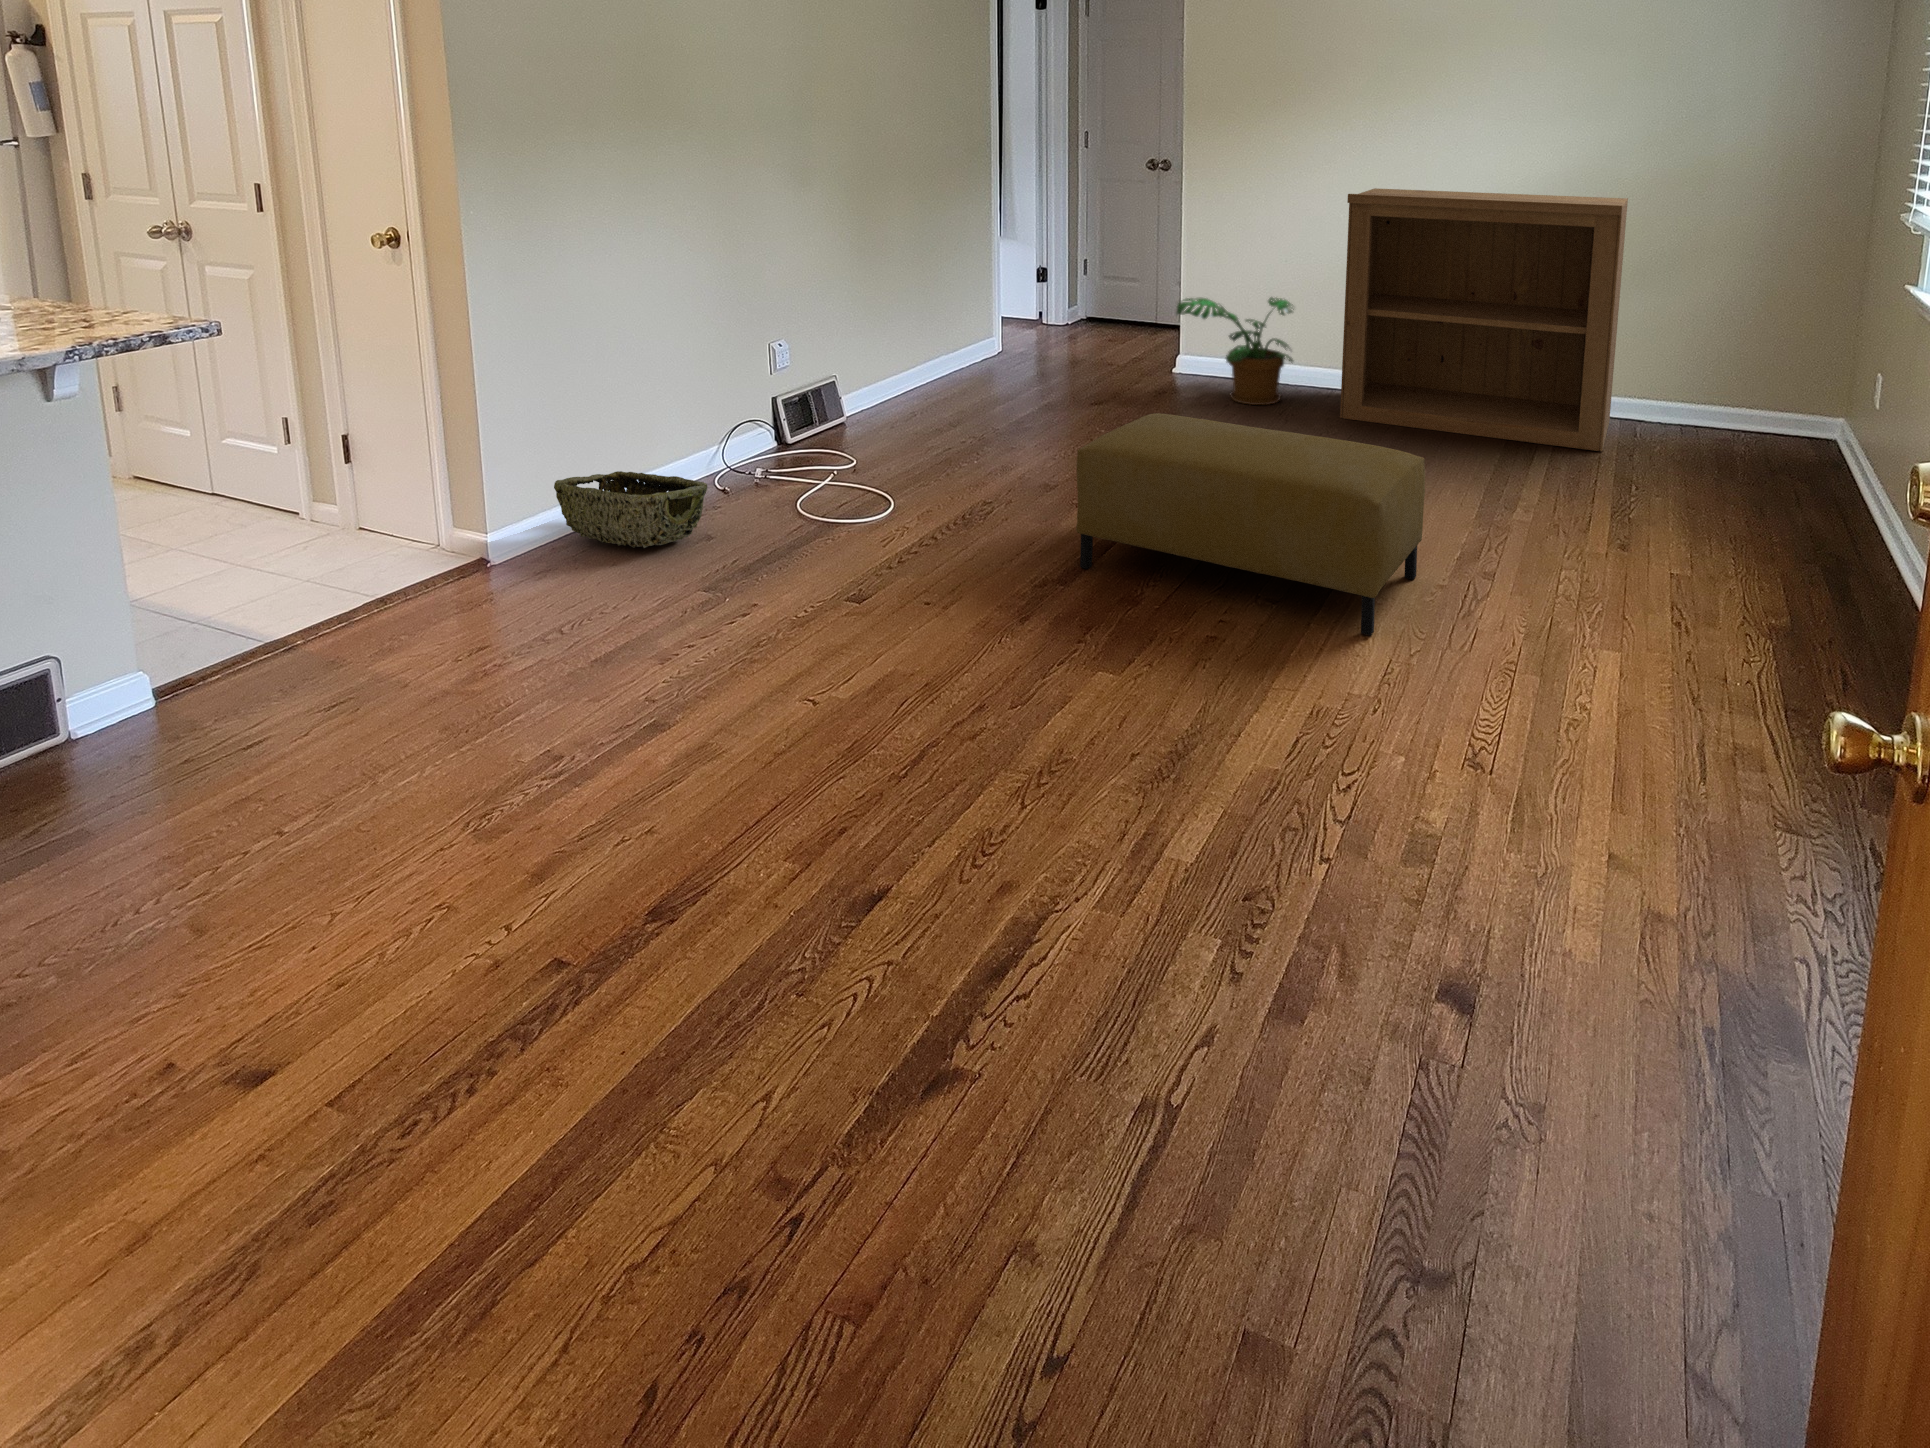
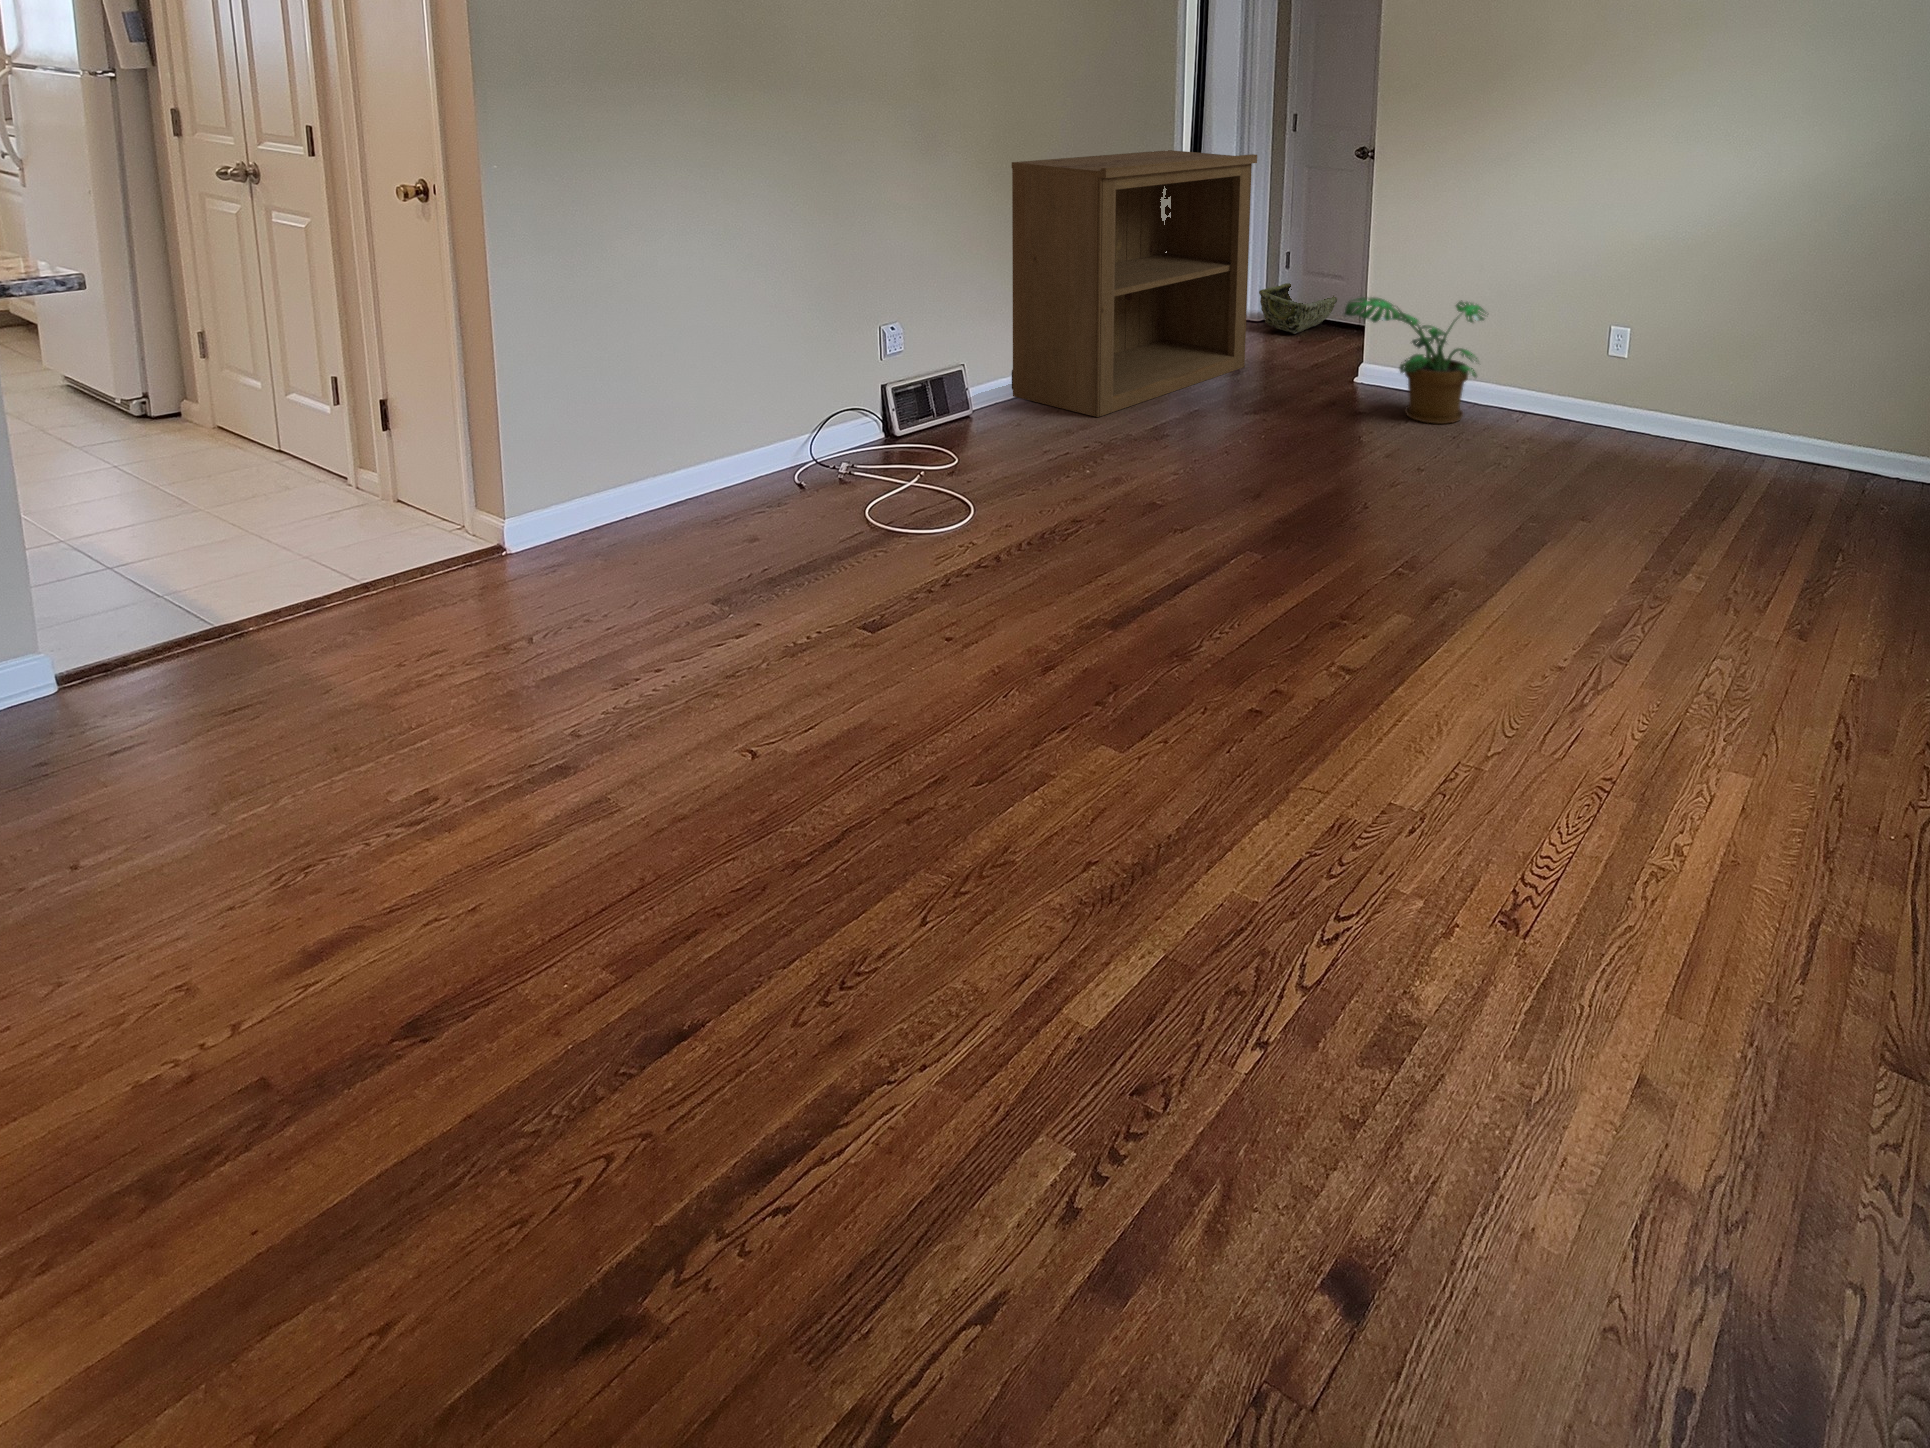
bookshelf: present [1340,188,1628,451] -> present [1012,150,1257,417]
ottoman: present [1076,413,1425,636] -> none [1136,434,1549,729]
woven basket: present [554,471,707,548] -> present [1259,283,1337,334]

